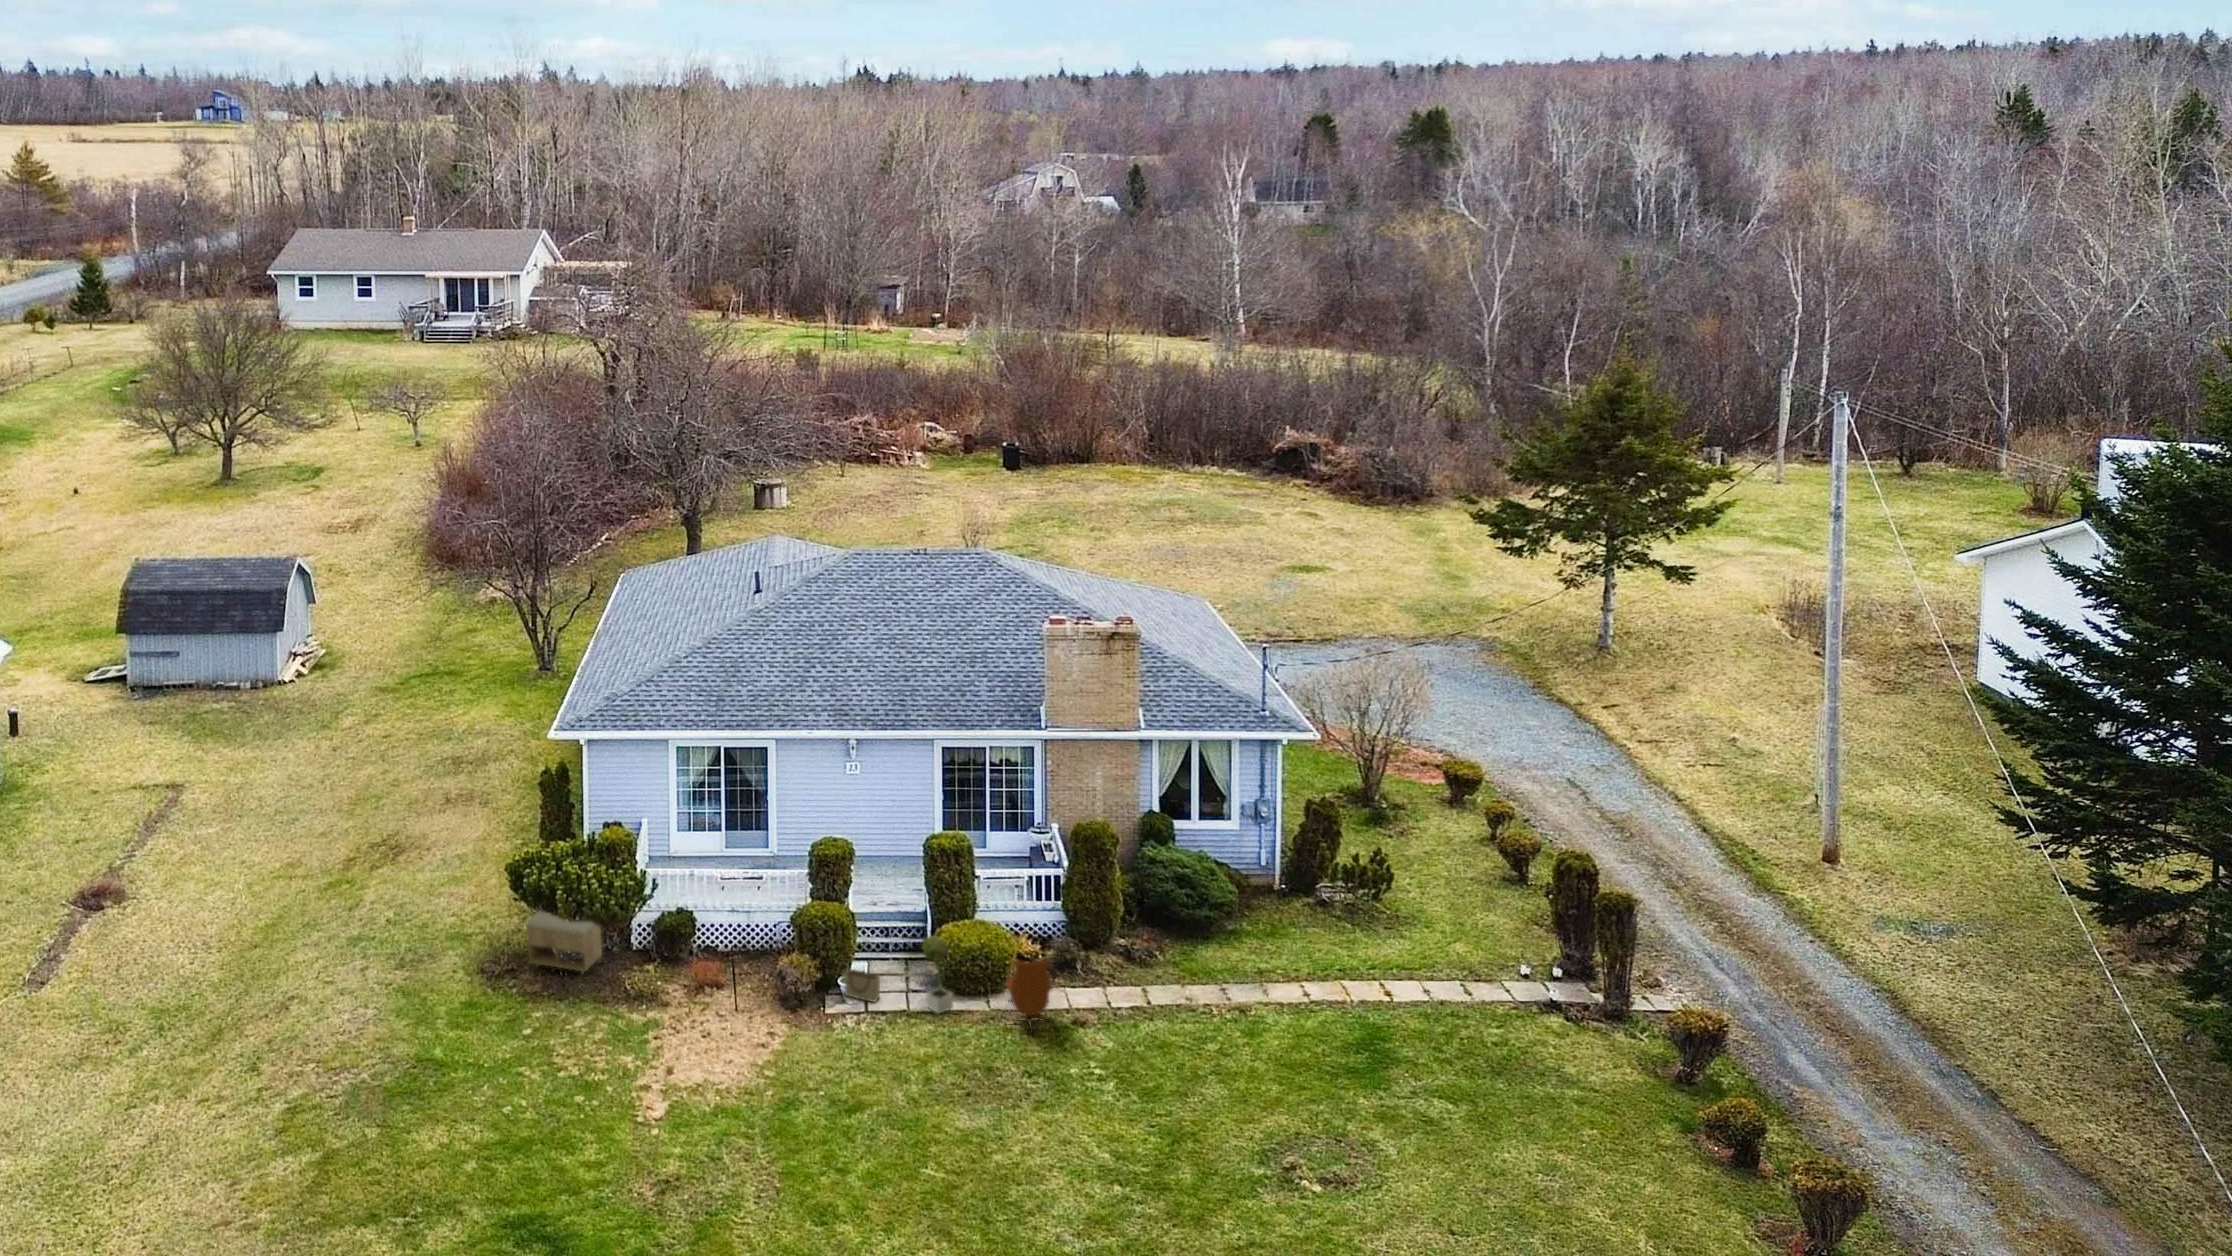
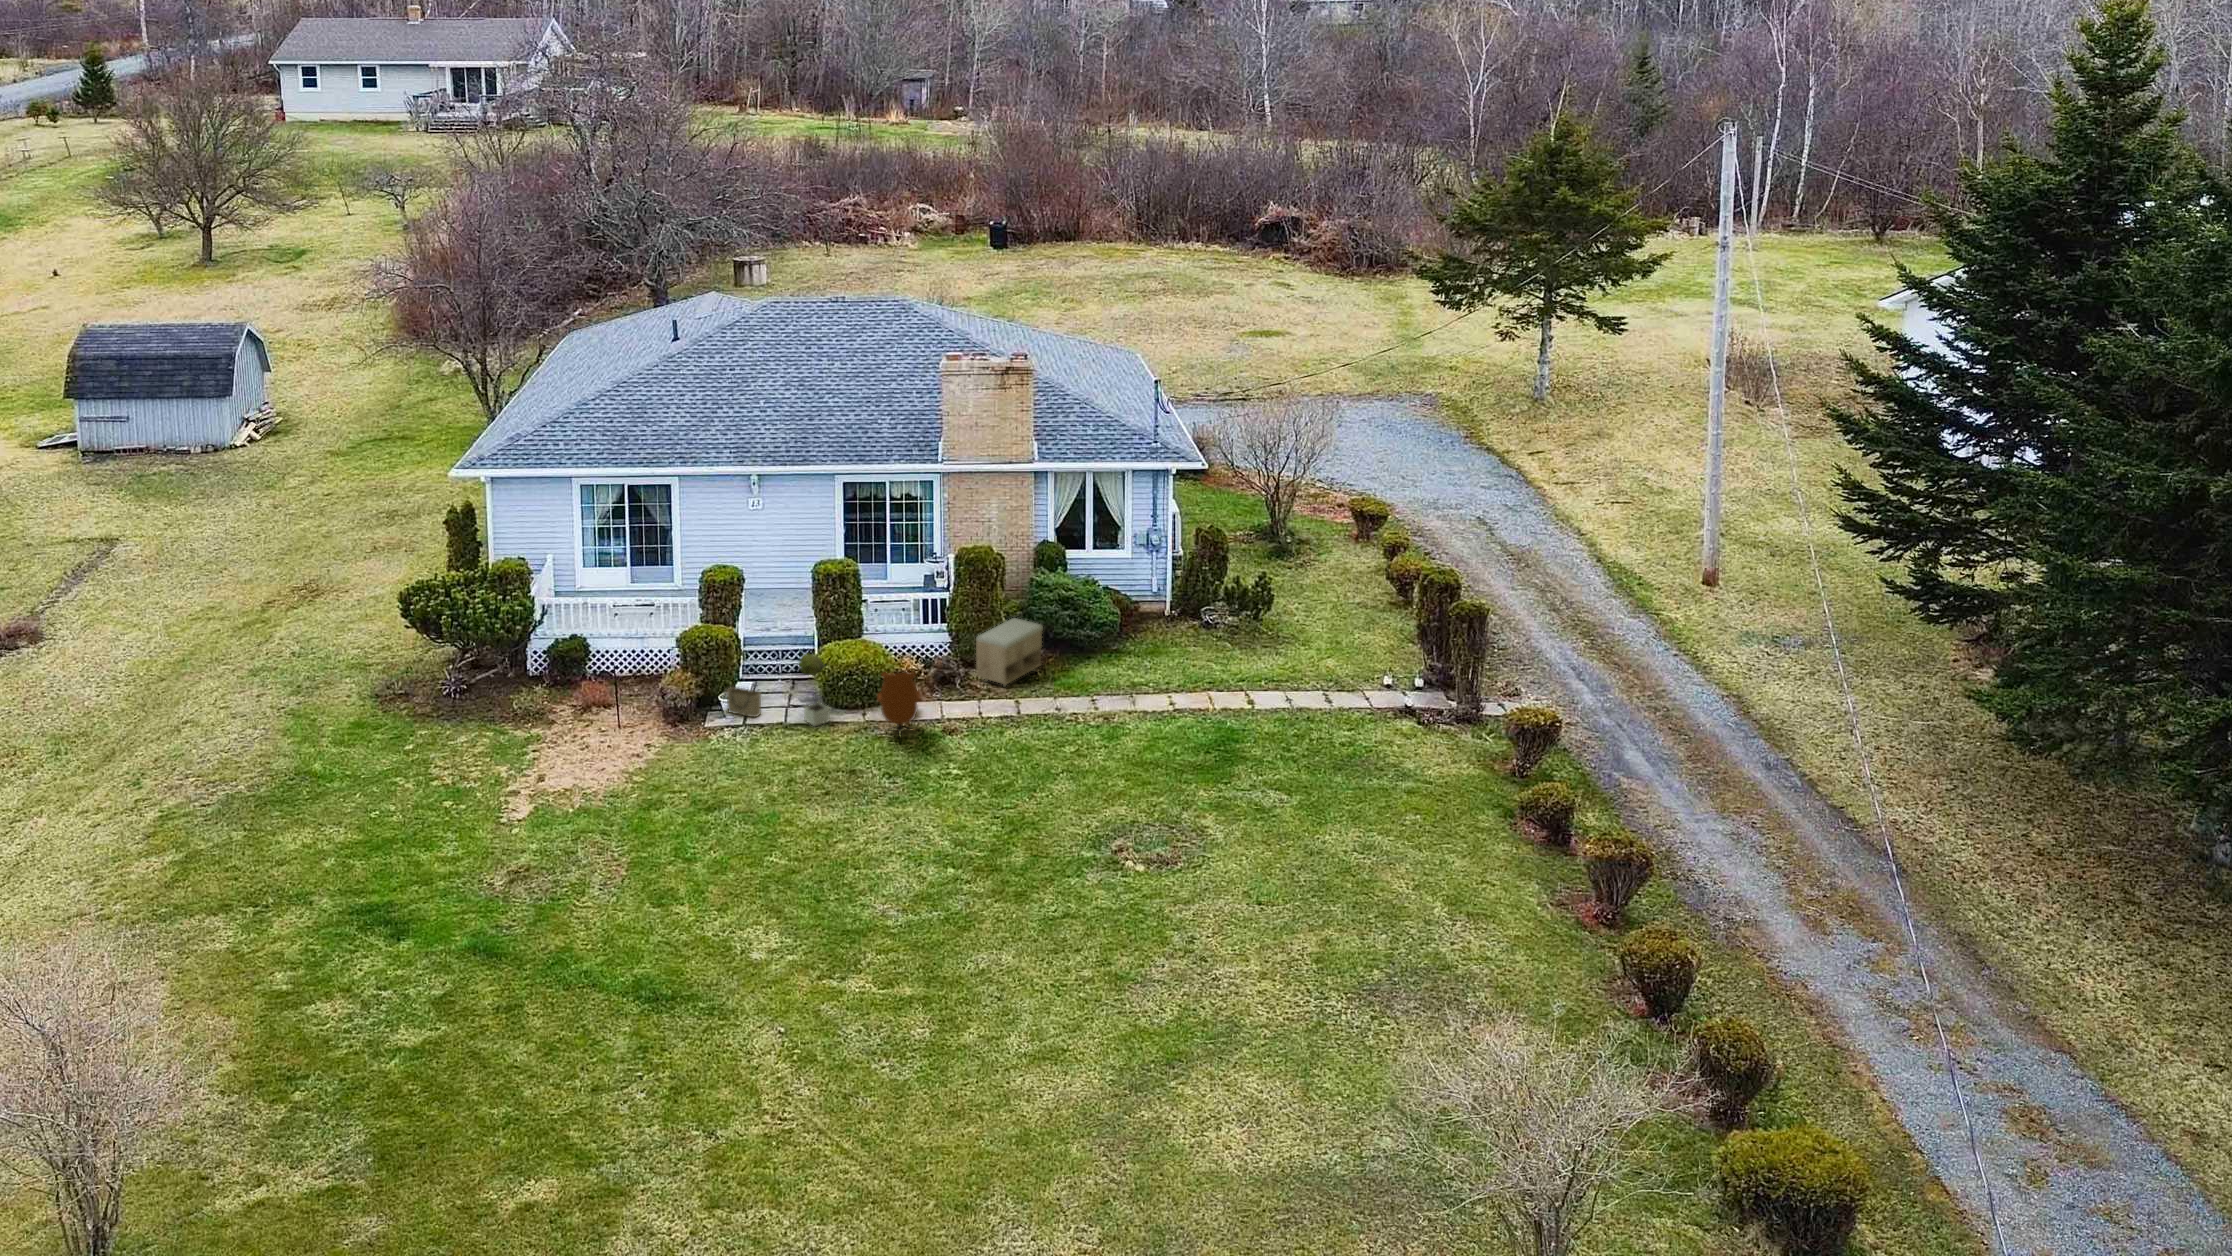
storage bench: present [526,911,602,973] -> present [976,618,1043,686]

